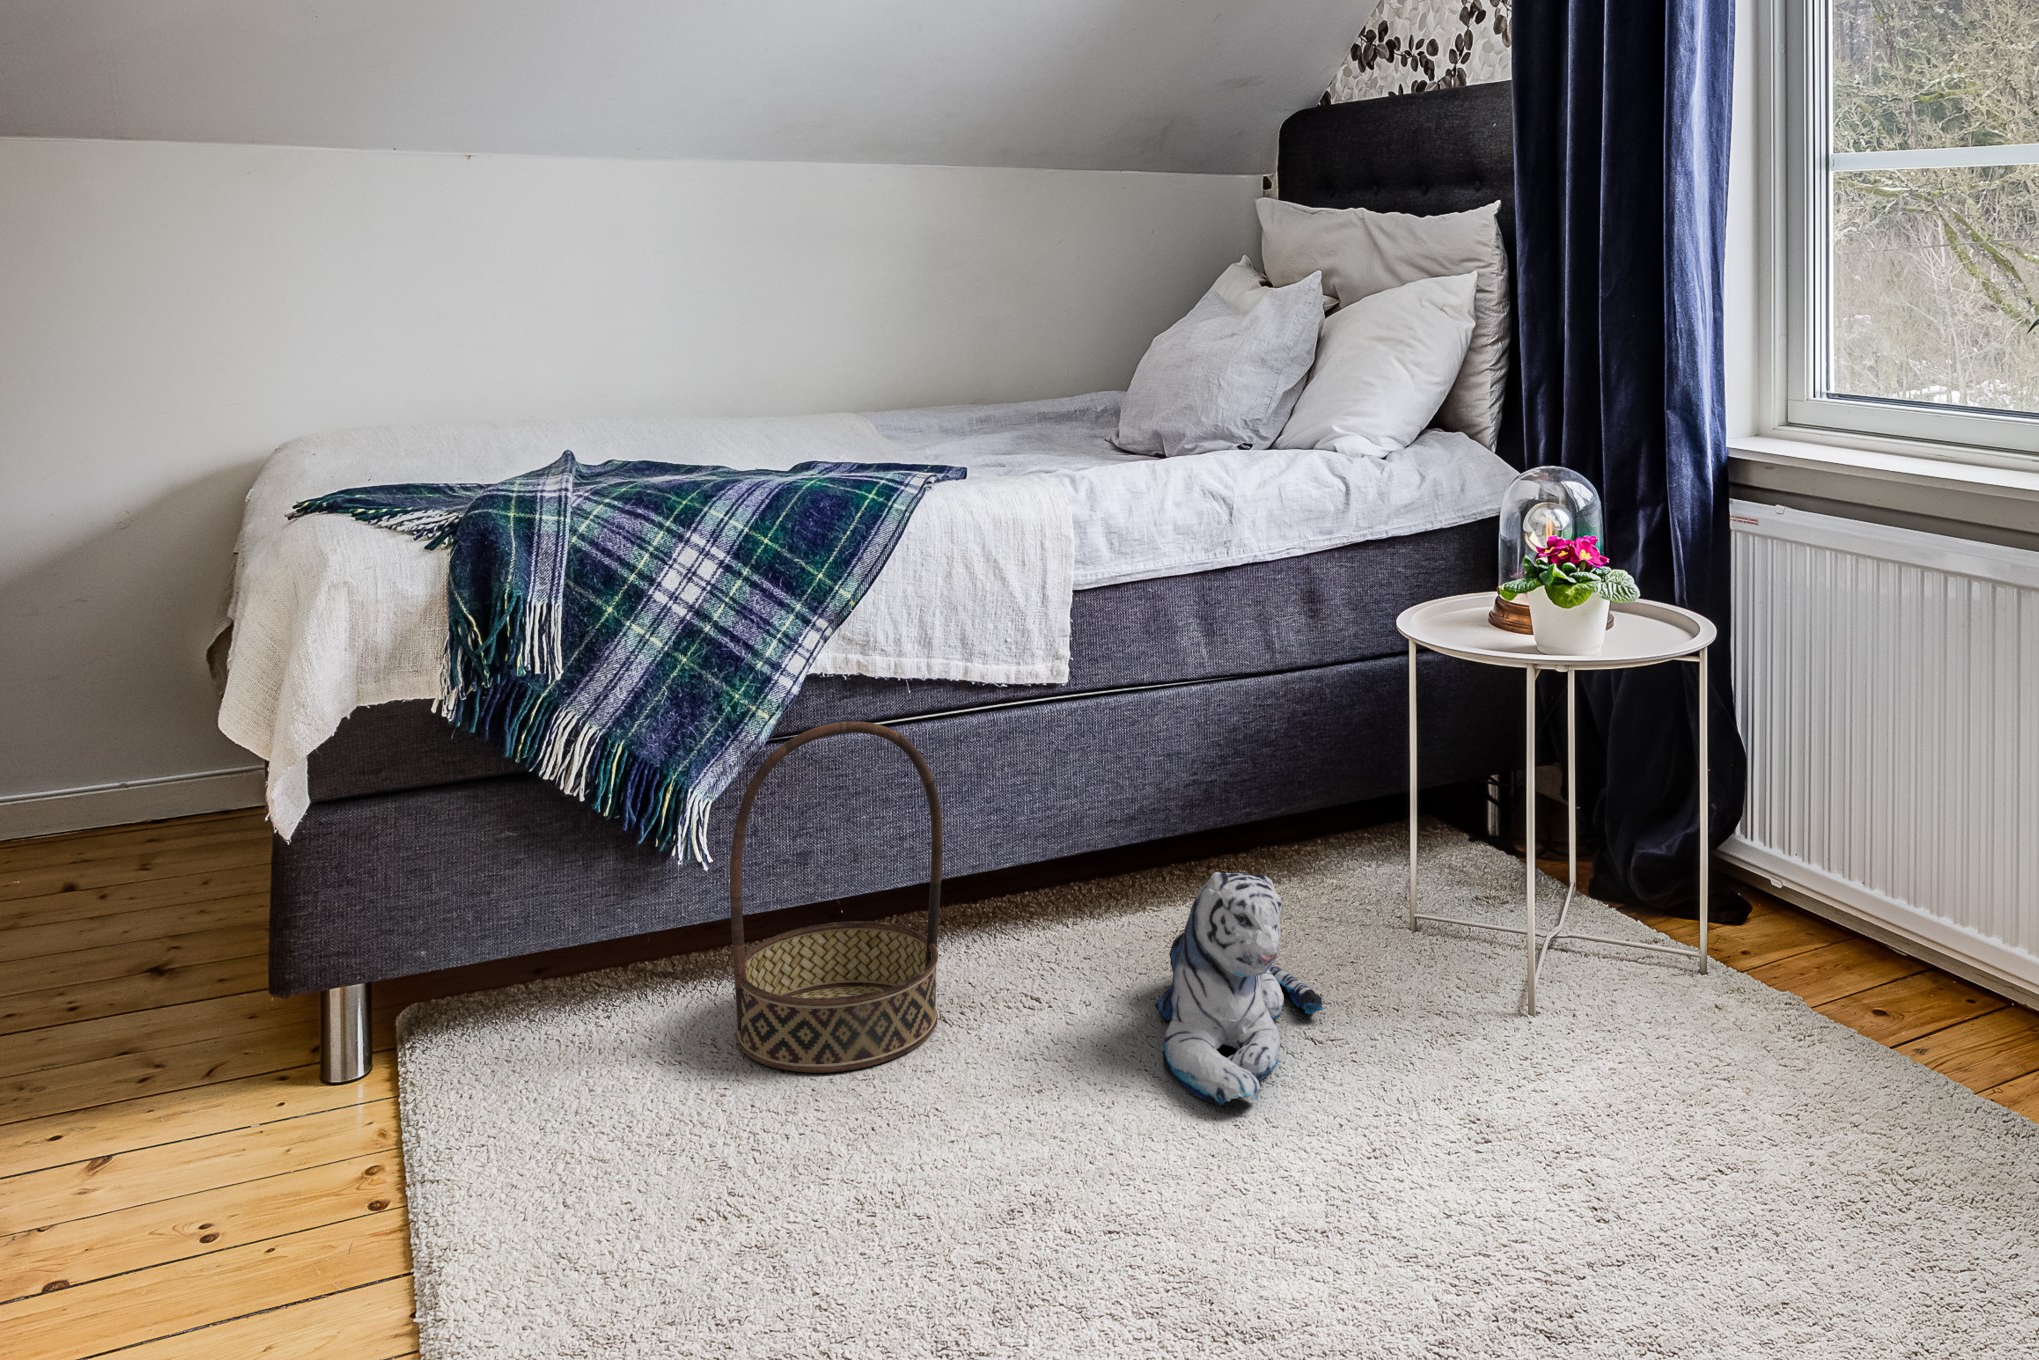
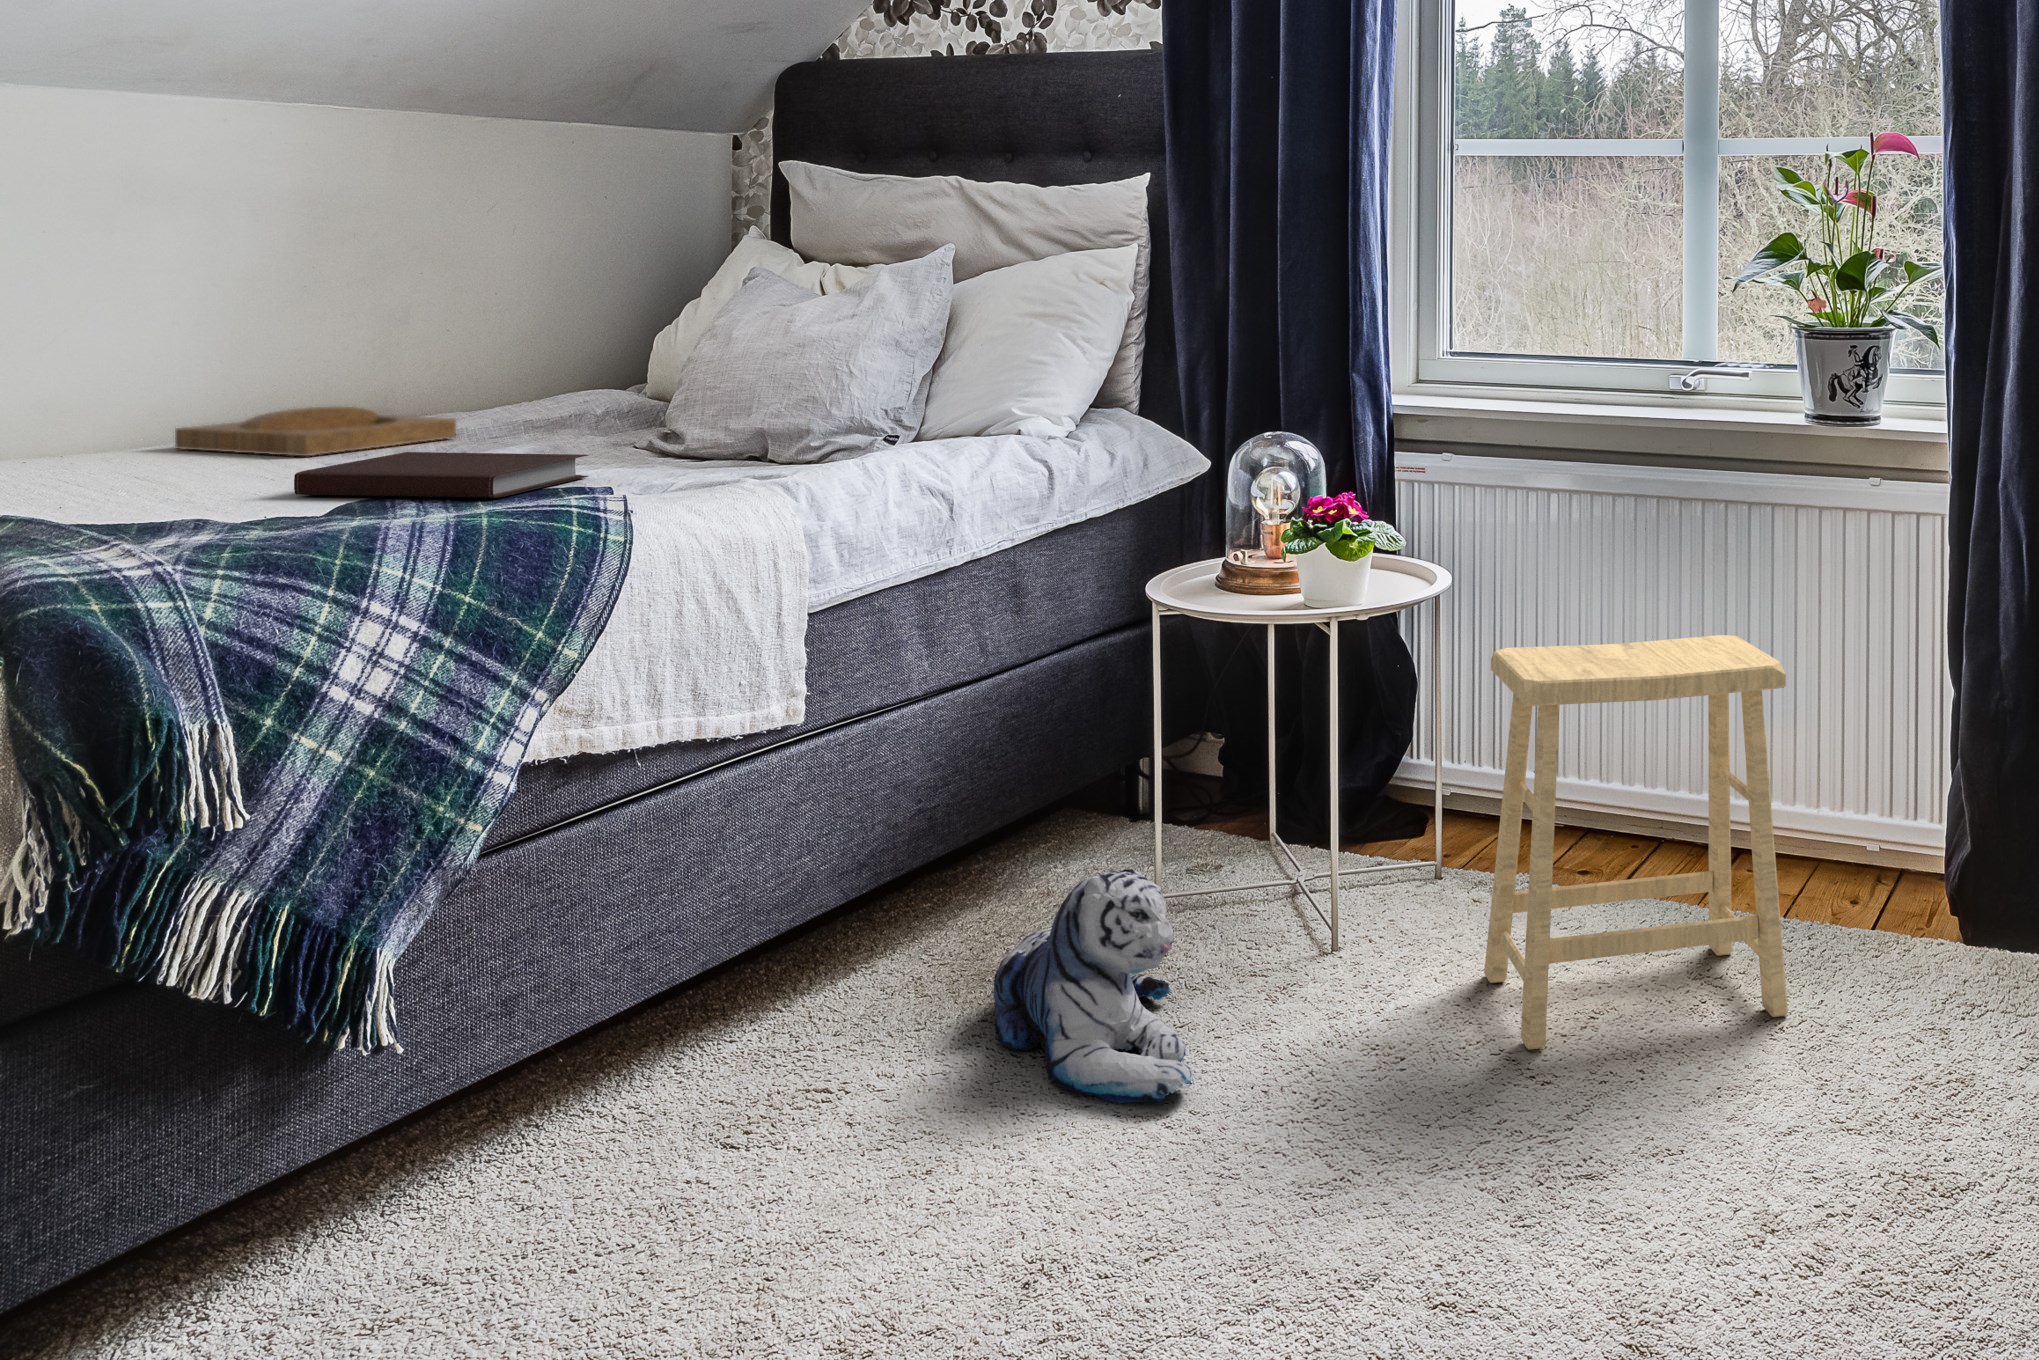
tray: none [820,394,984,429] -> present [175,407,456,456]
notebook: none [790,429,981,467] -> present [294,452,588,498]
basket: present [730,721,943,1073] -> none [486,801,763,1246]
footstool: none [1599,723,1956,1260] -> present [1484,635,1788,1050]

